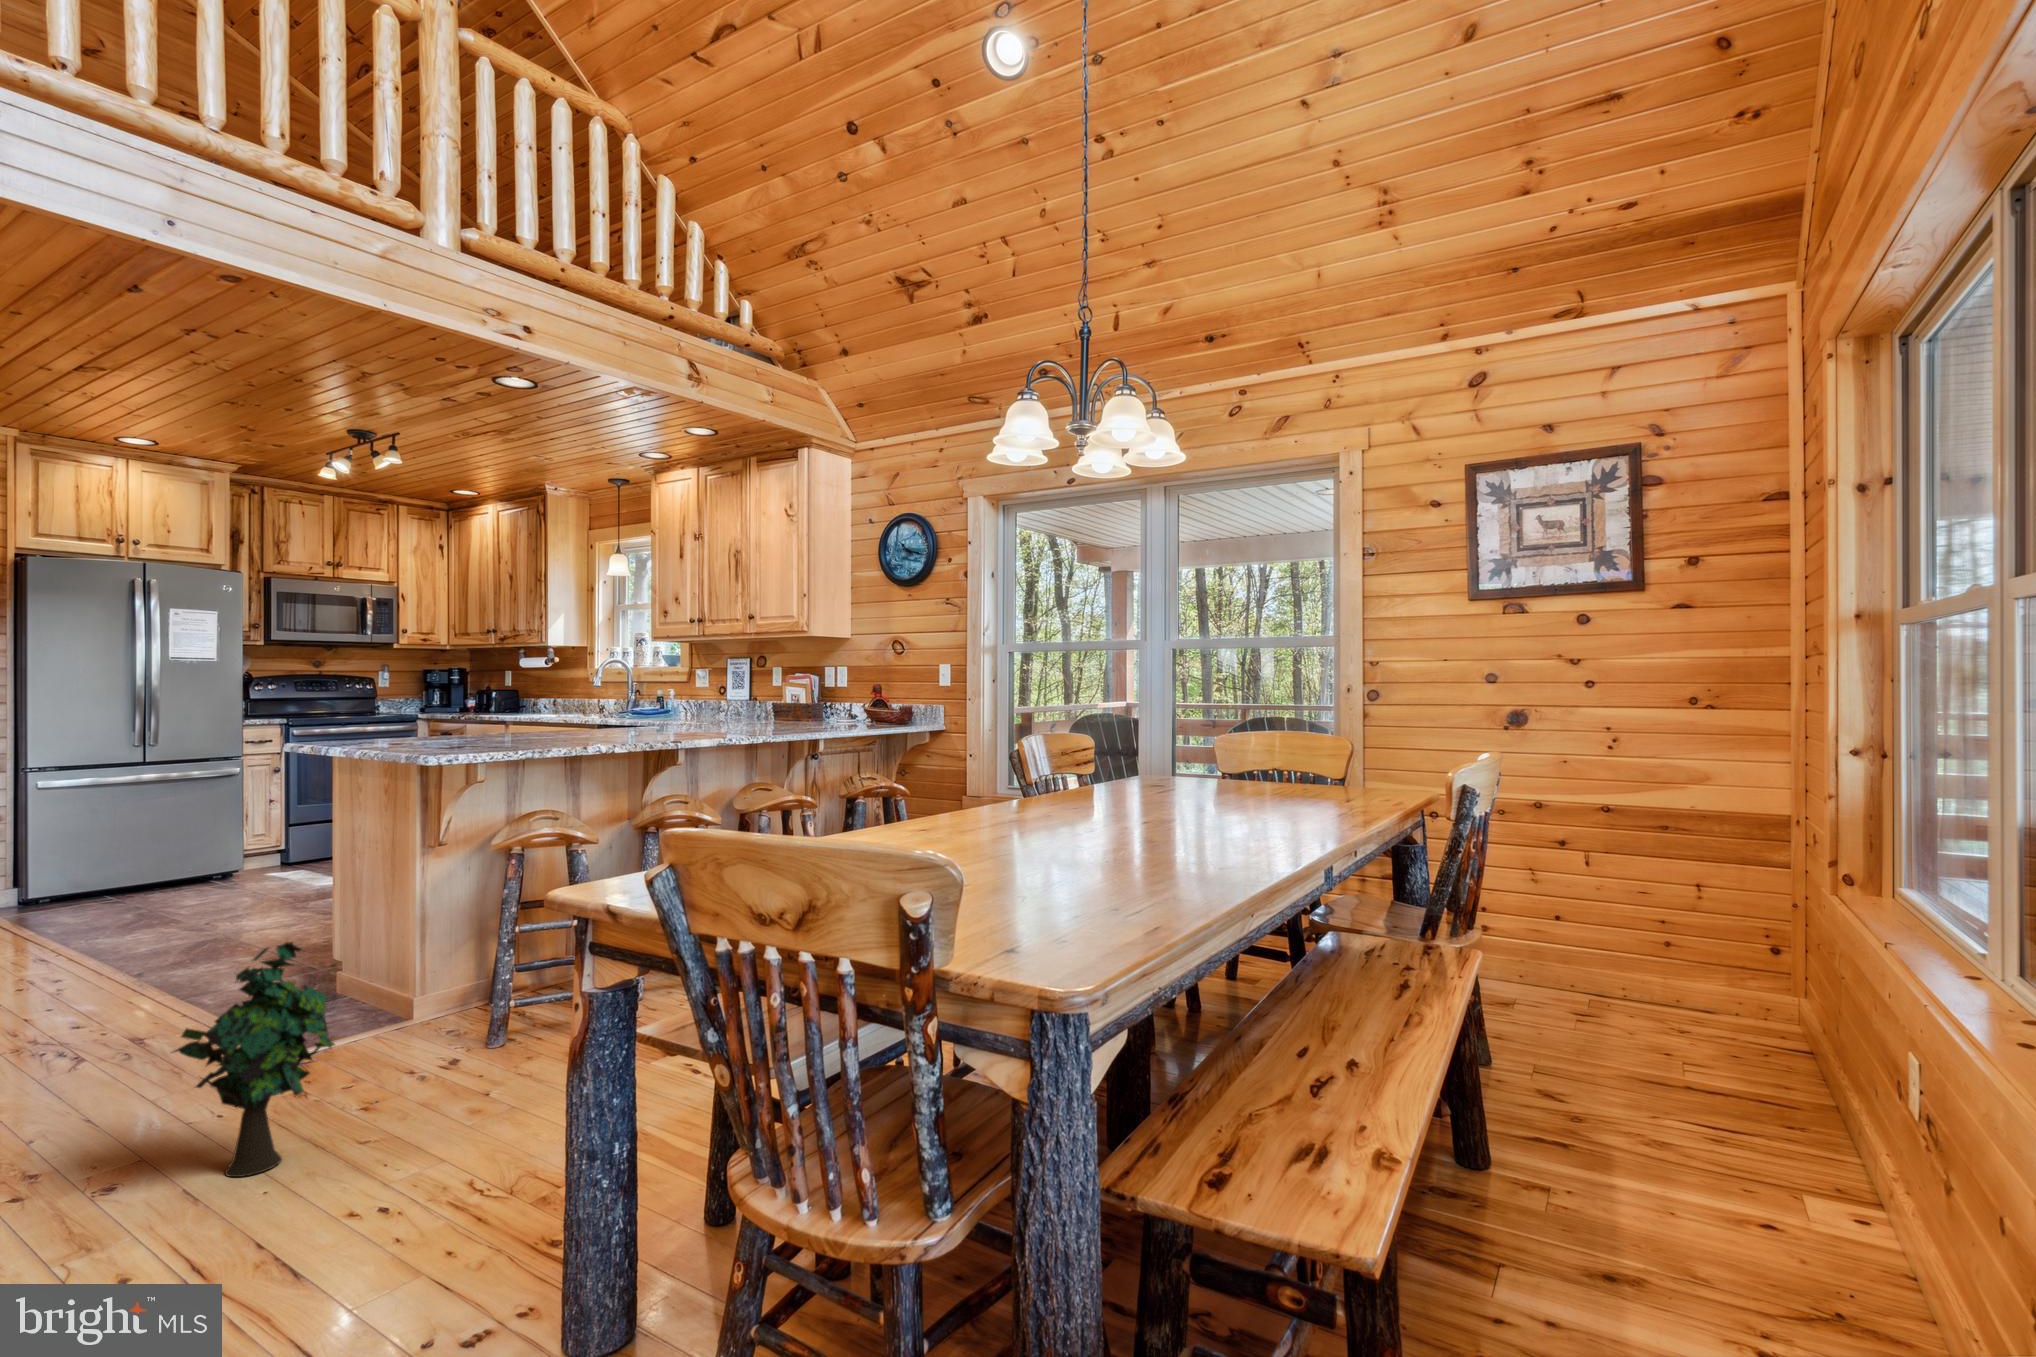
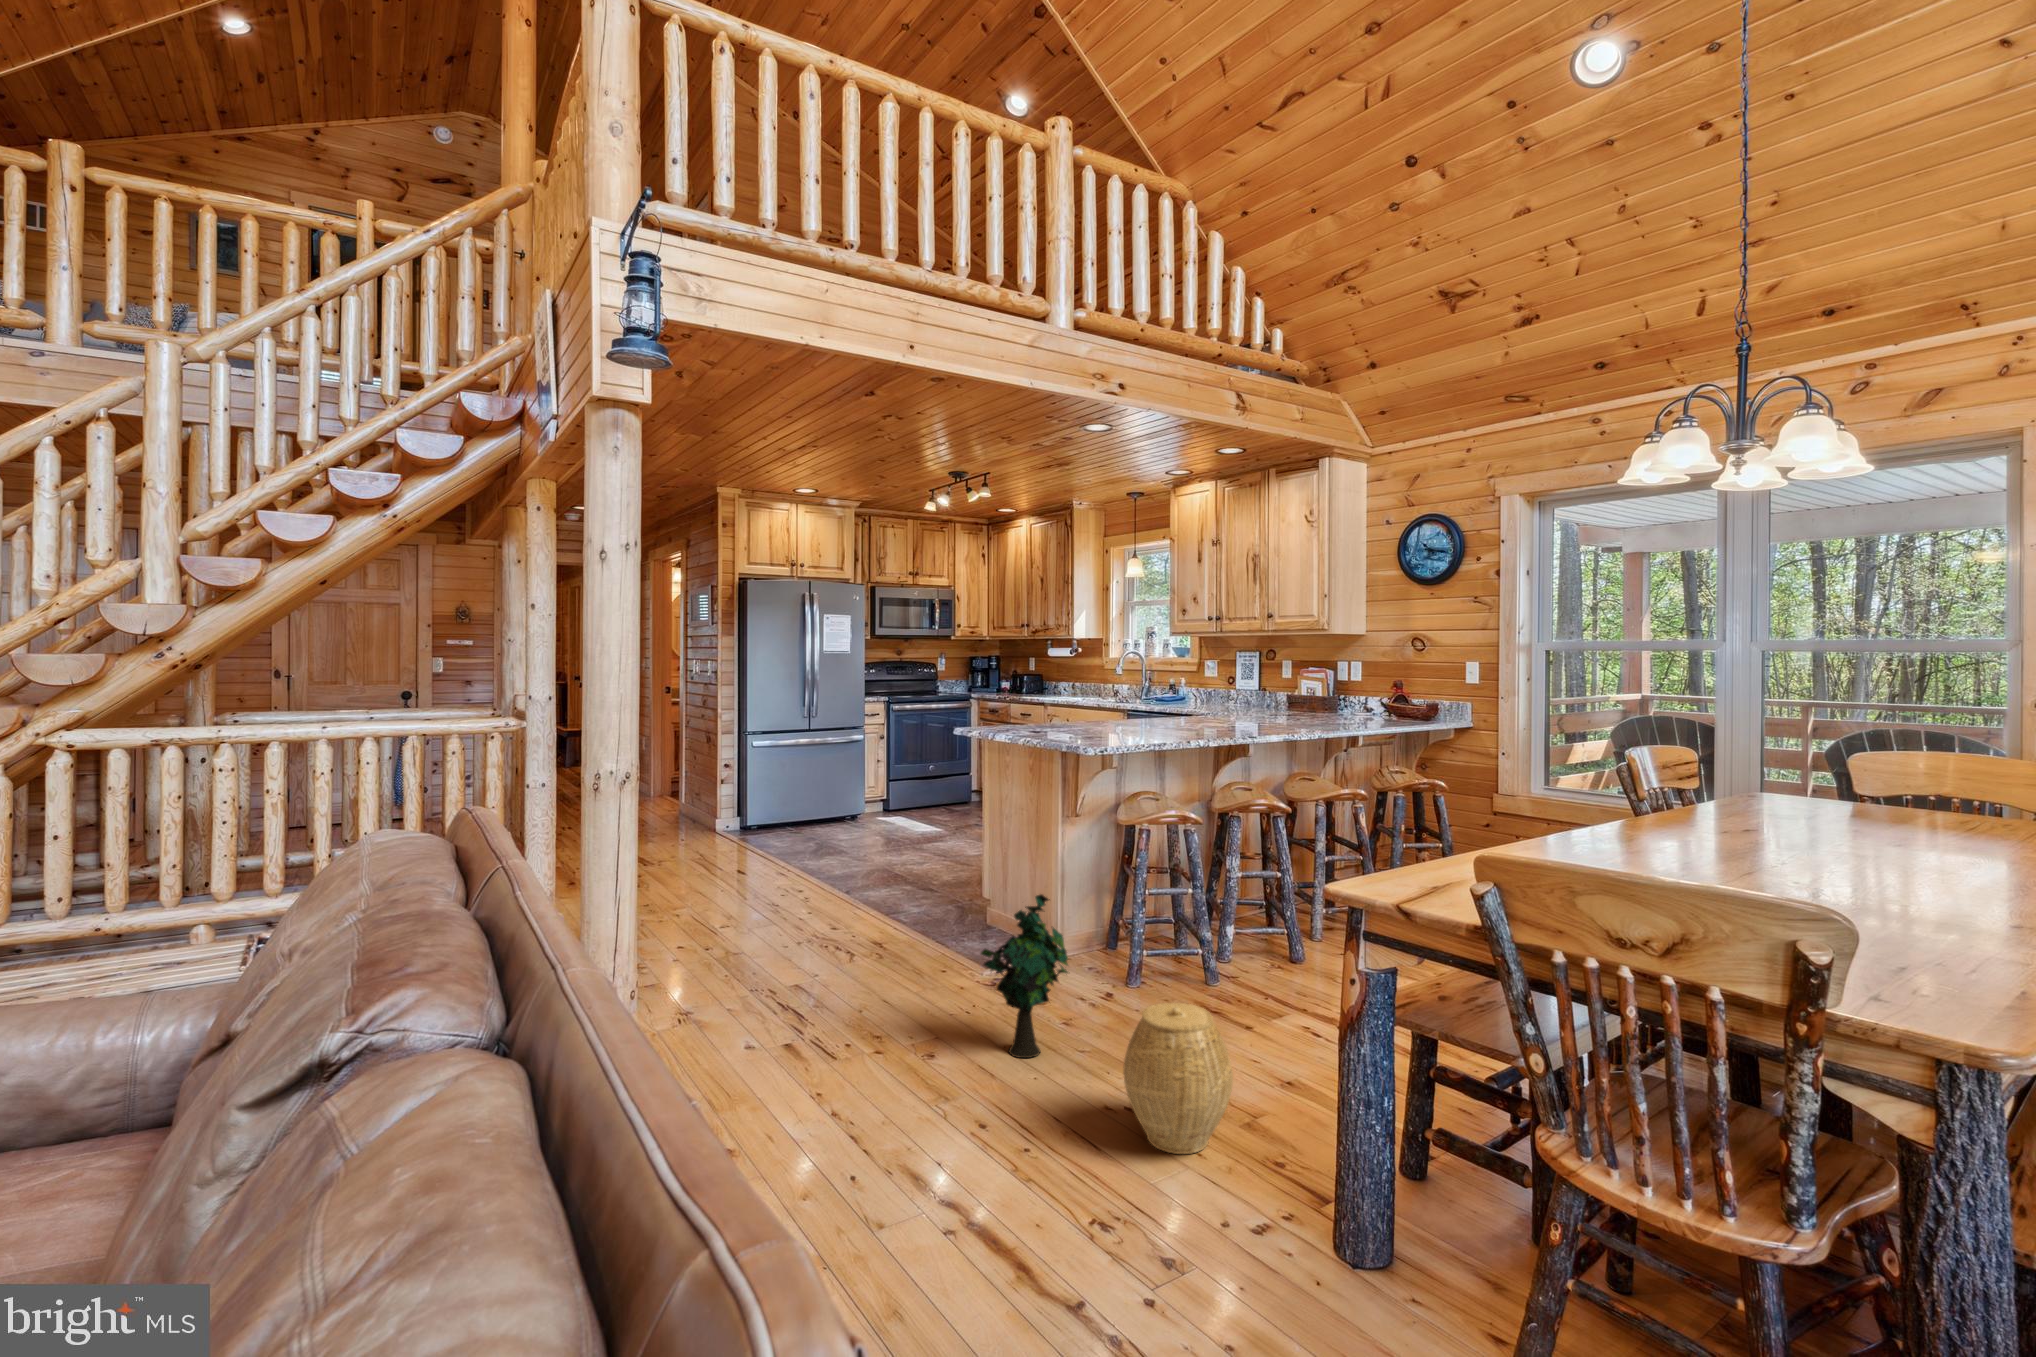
woven basket: none [328,1066,500,1278] -> present [1123,1003,1233,1154]

